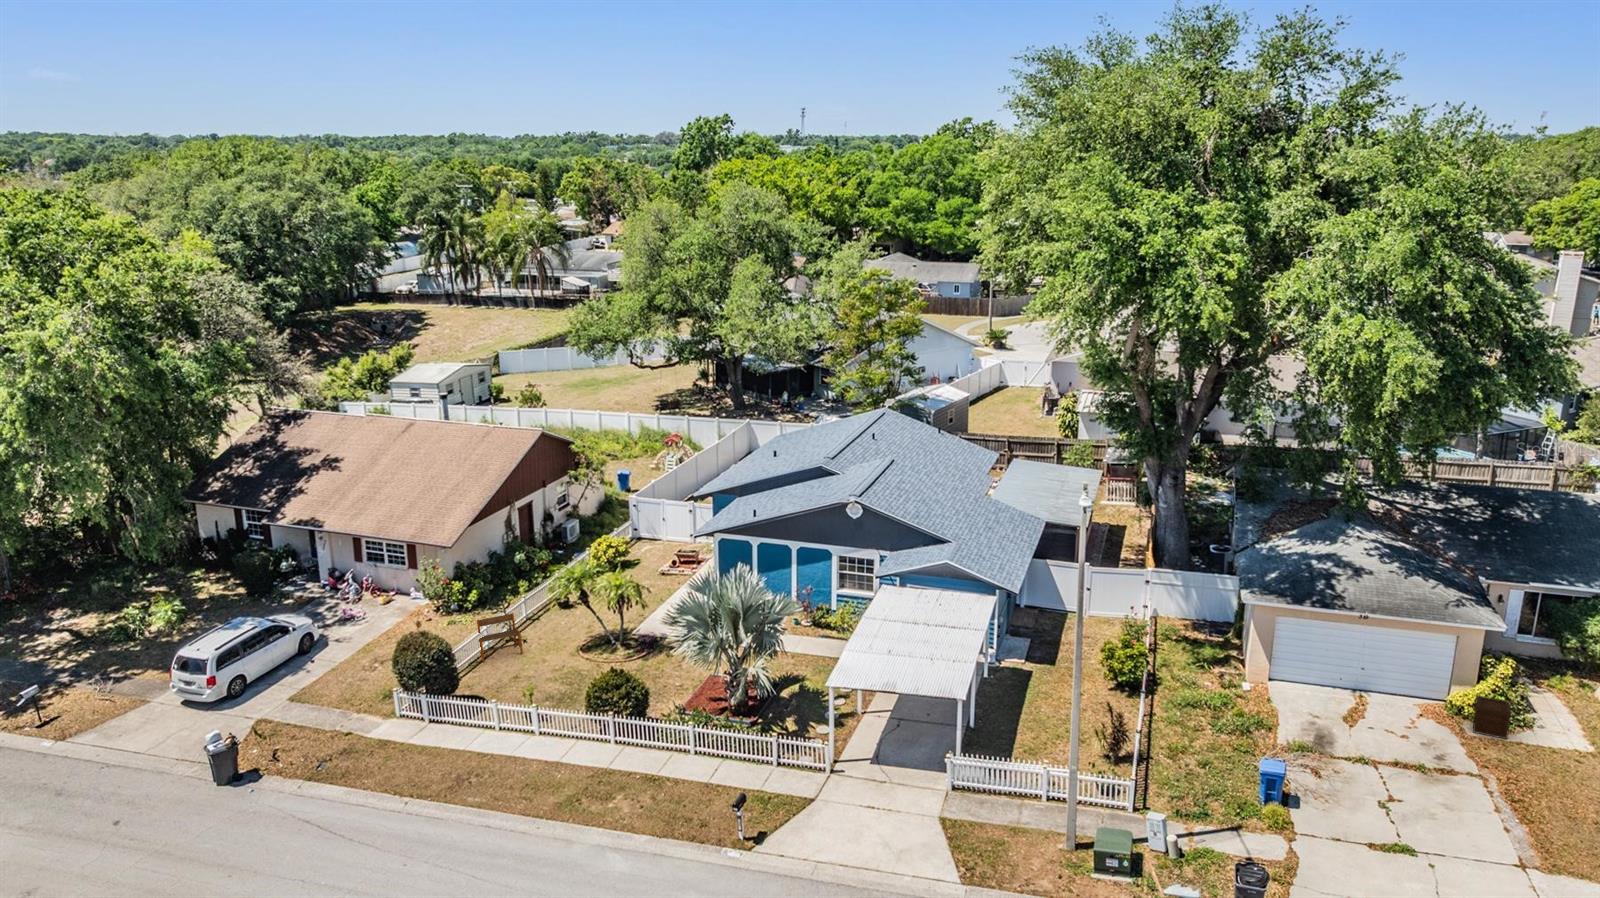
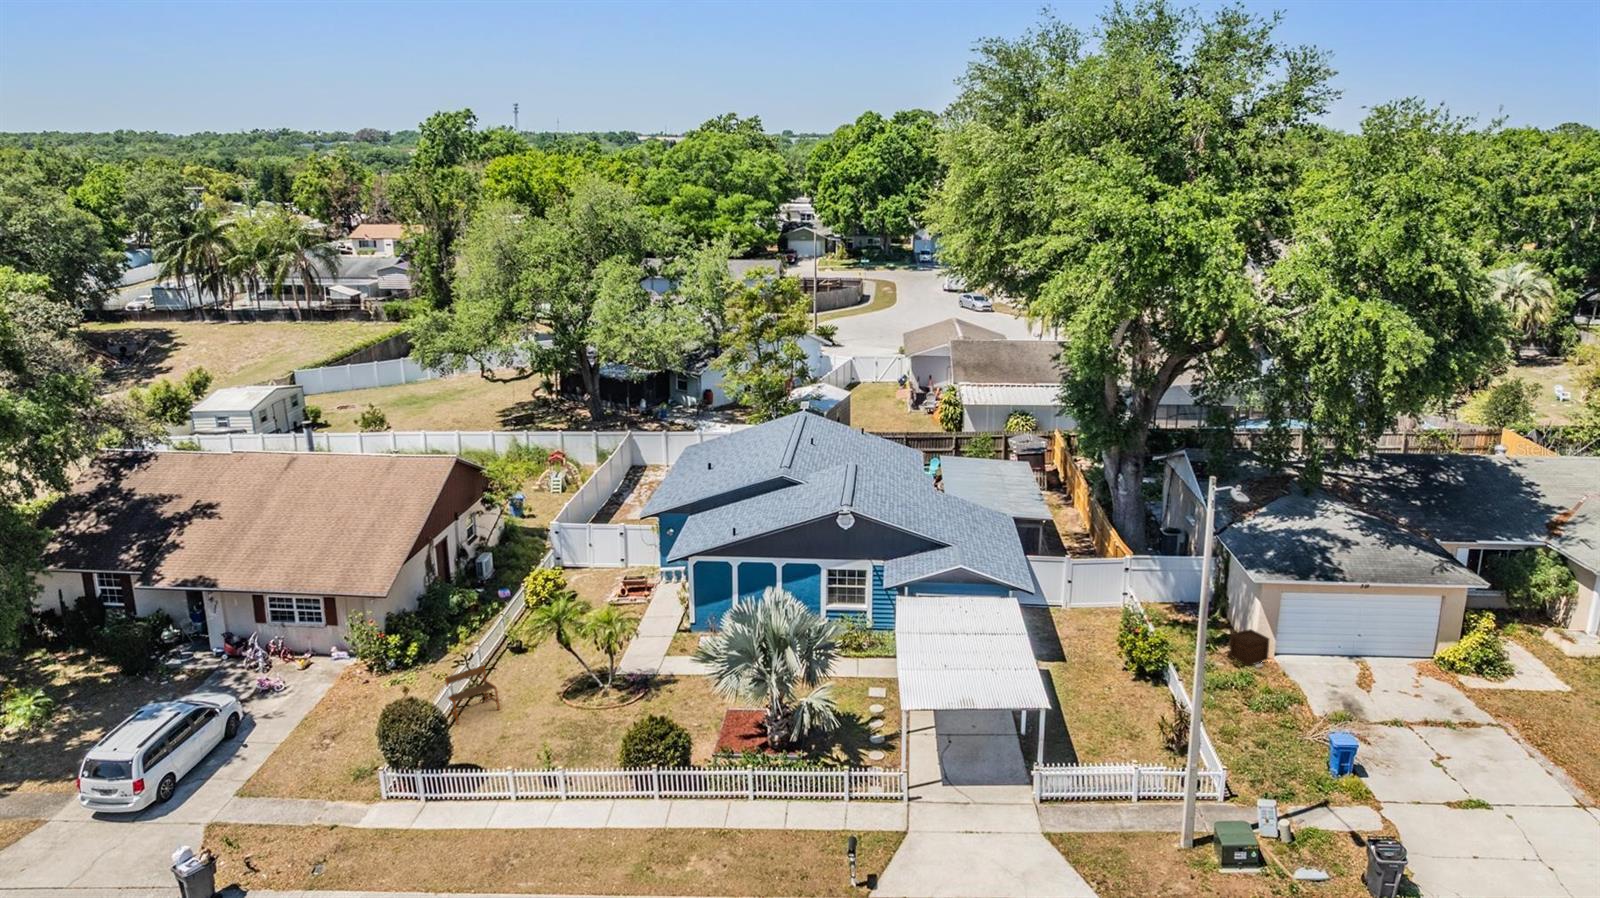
wooden crate: present [1473,695,1511,739] -> present [1229,629,1269,666]

